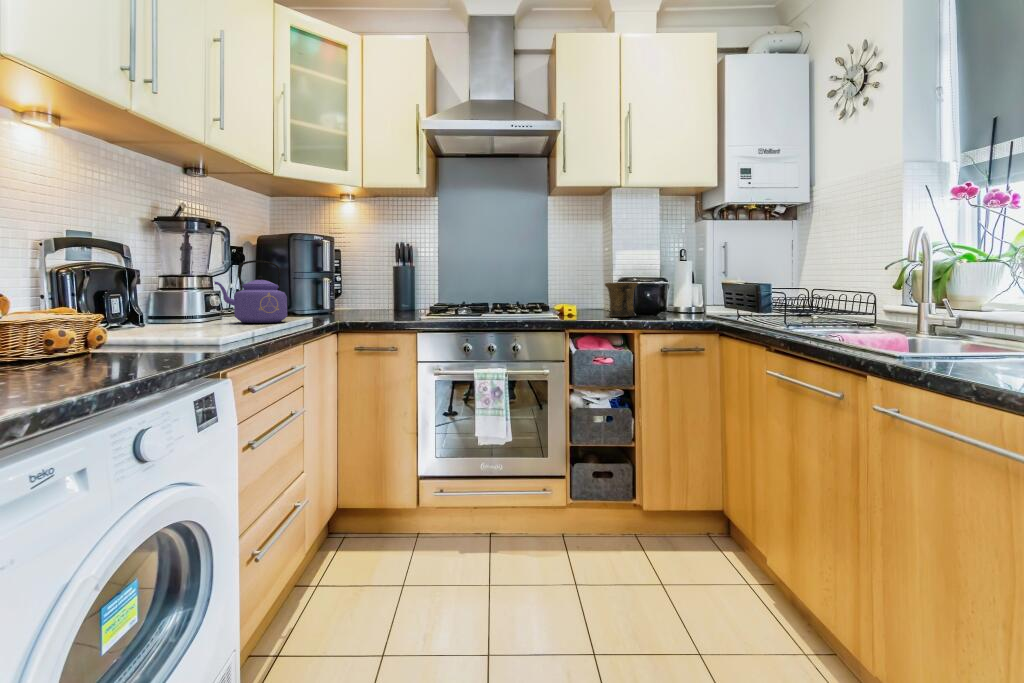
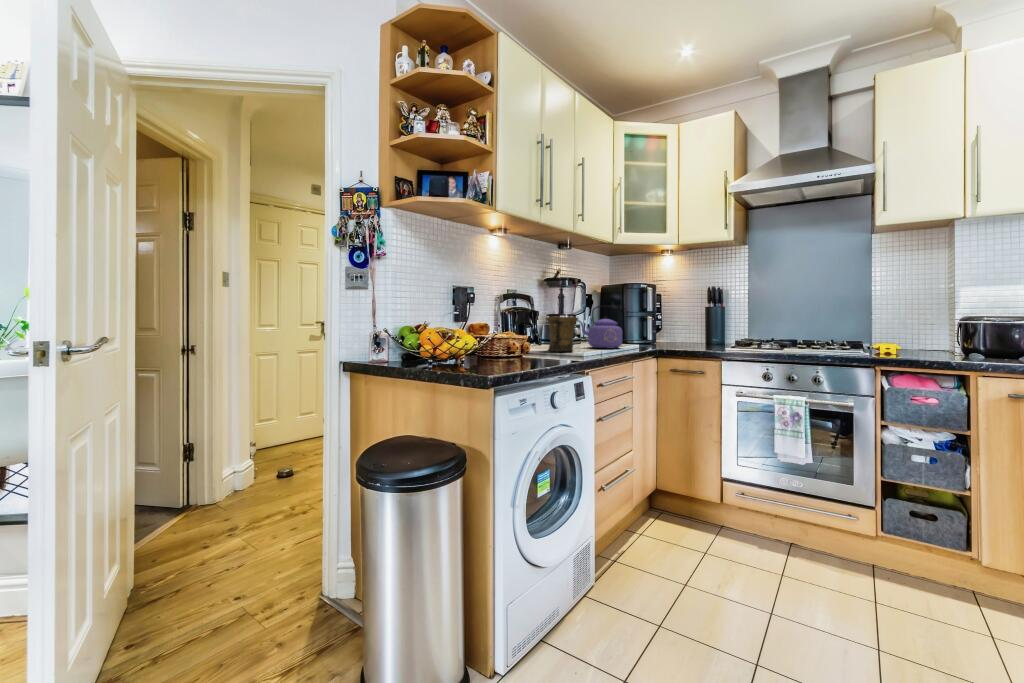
mug: present [605,282,638,317] -> present [546,317,578,351]

